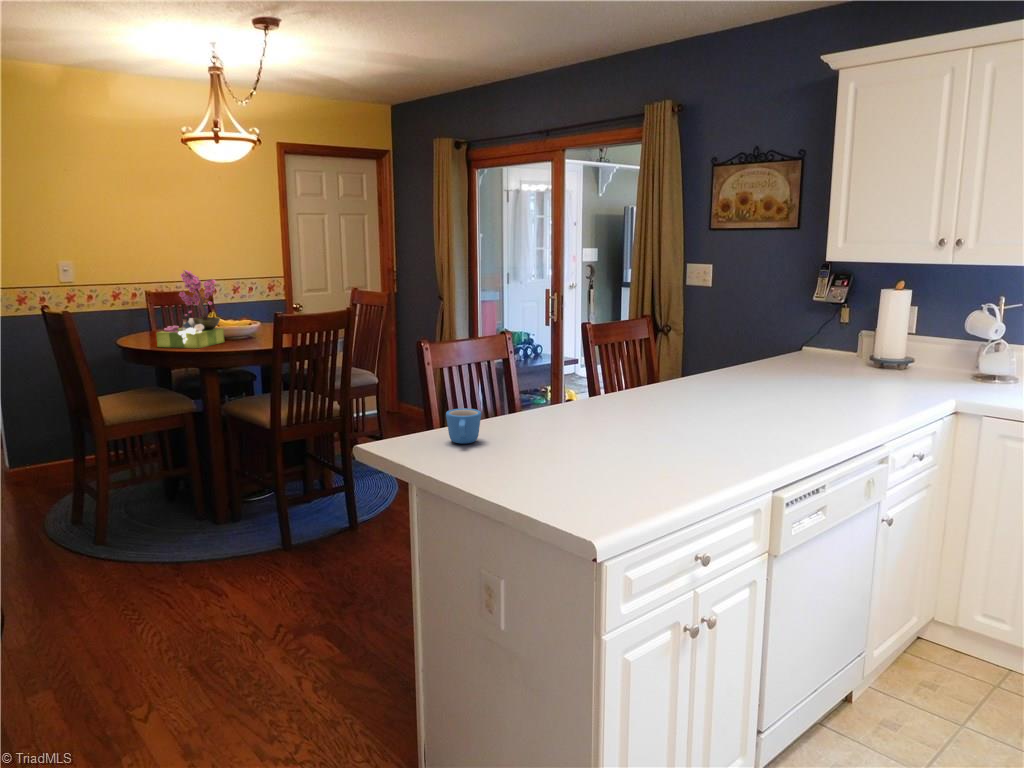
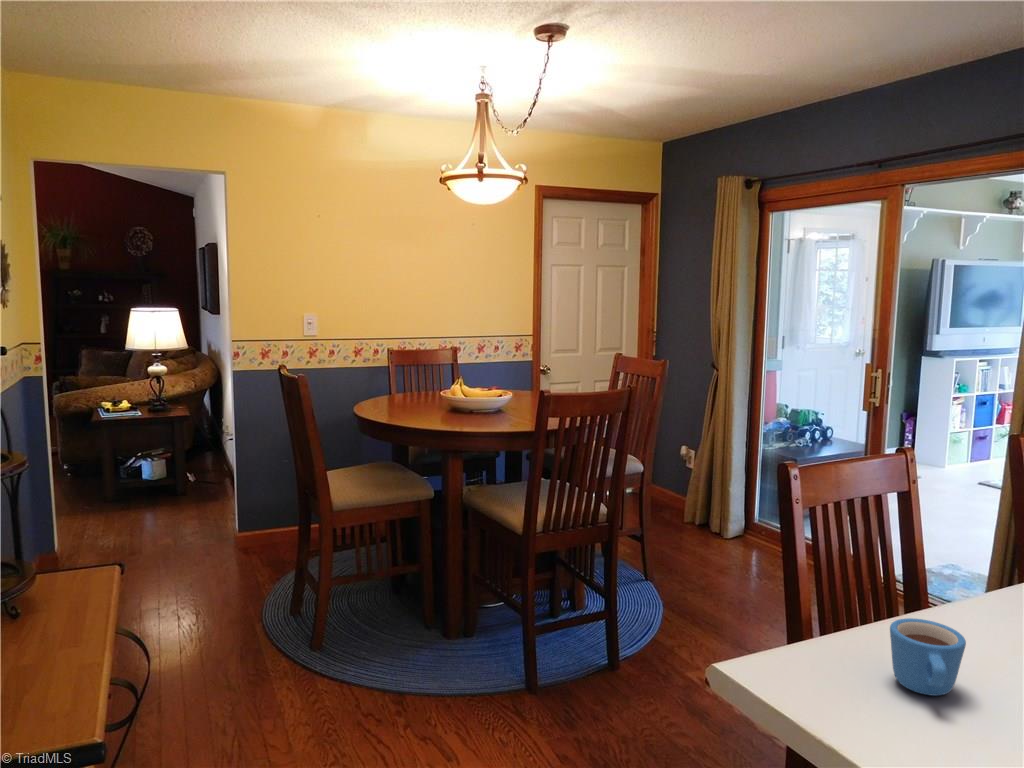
flower arrangement: present [156,270,224,348] -> none [397,327,471,425]

